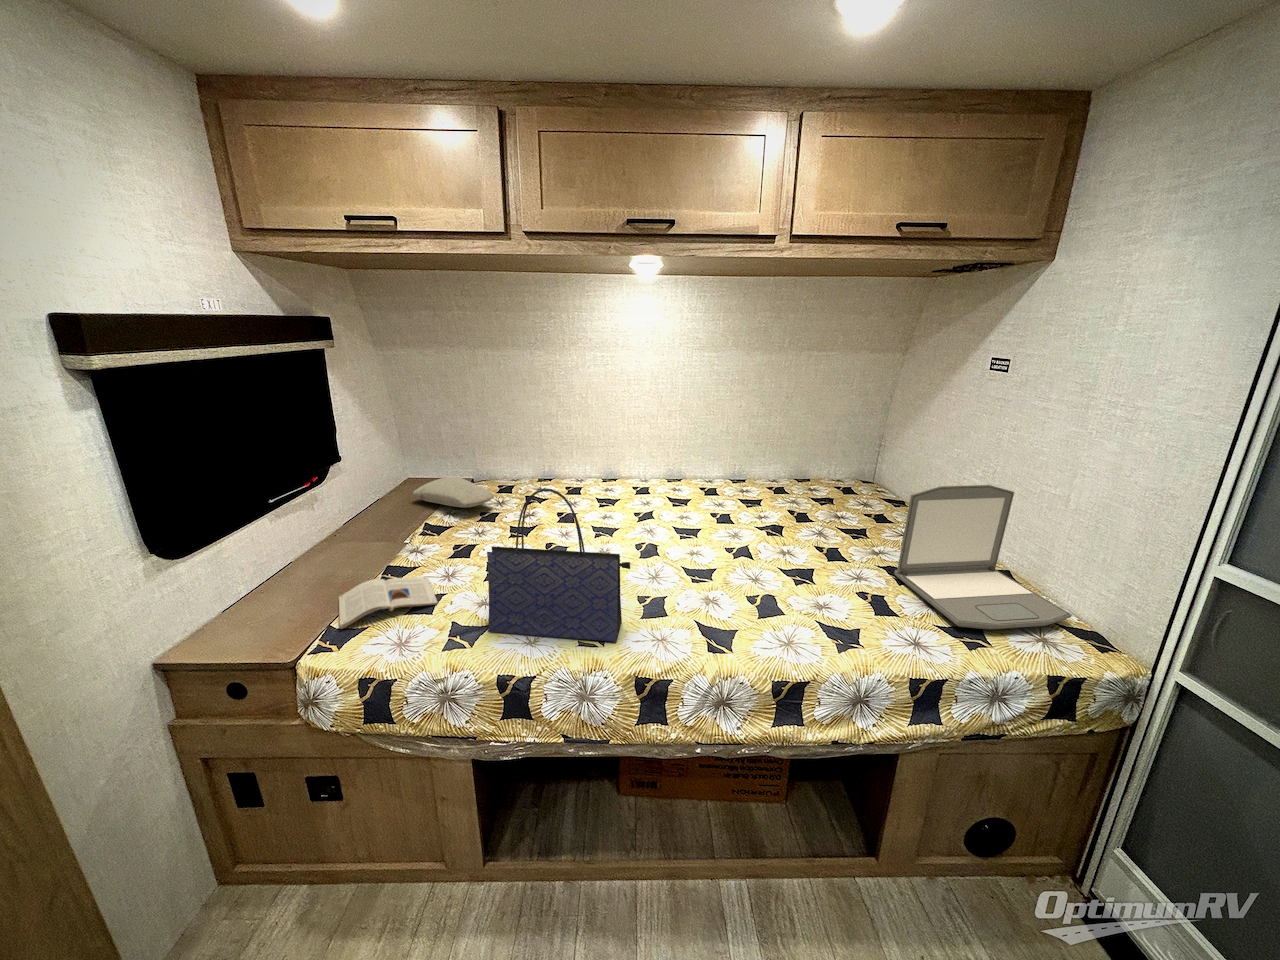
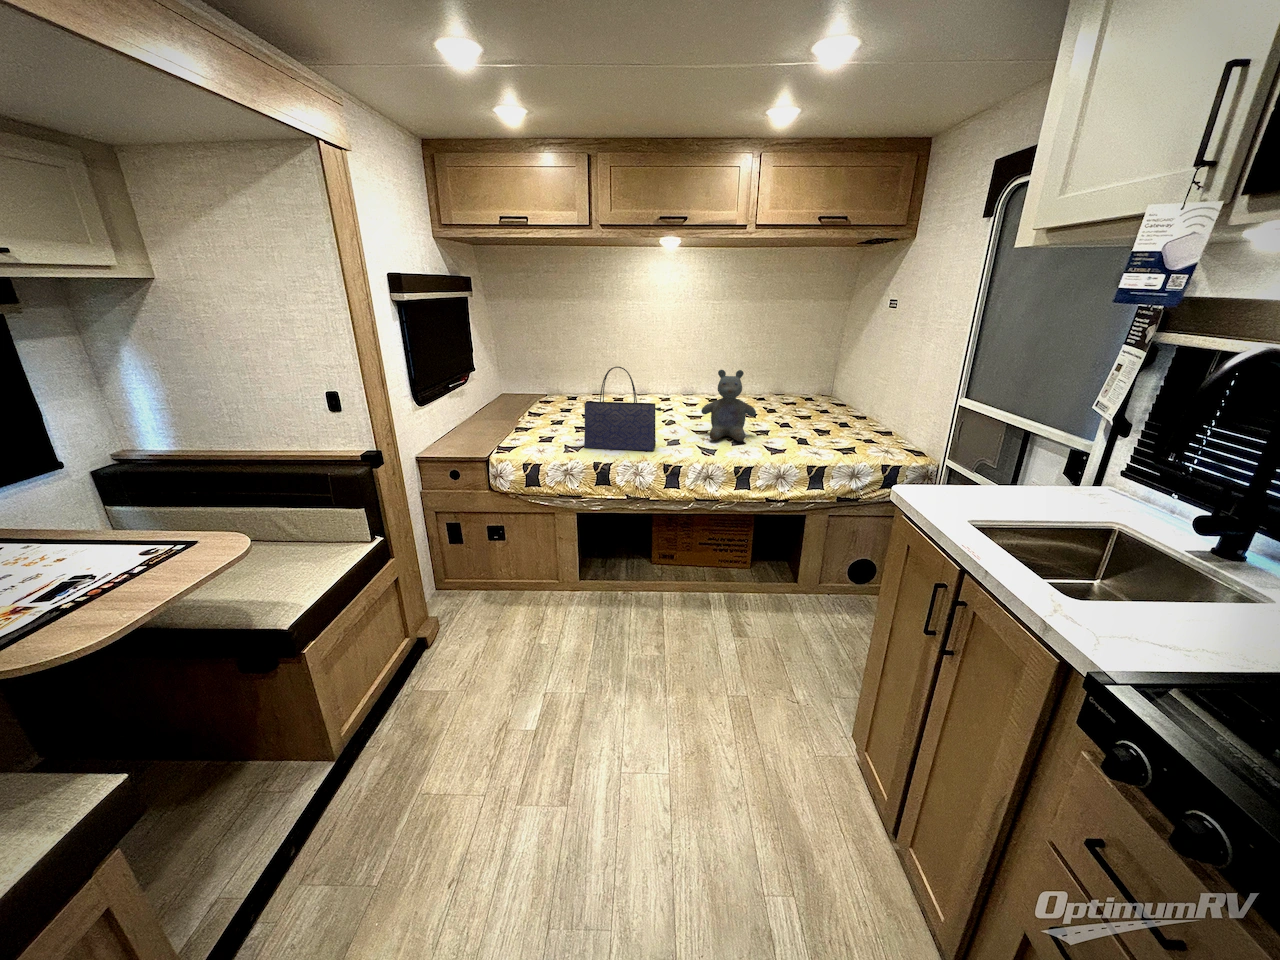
pillow: present [413,477,494,508] -> none [515,388,569,404]
stuffed bear: none [702,479,796,609] -> present [701,370,756,441]
laptop: present [894,485,1072,630] -> none [817,375,908,449]
magazine: present [339,577,437,629] -> none [497,429,552,446]

